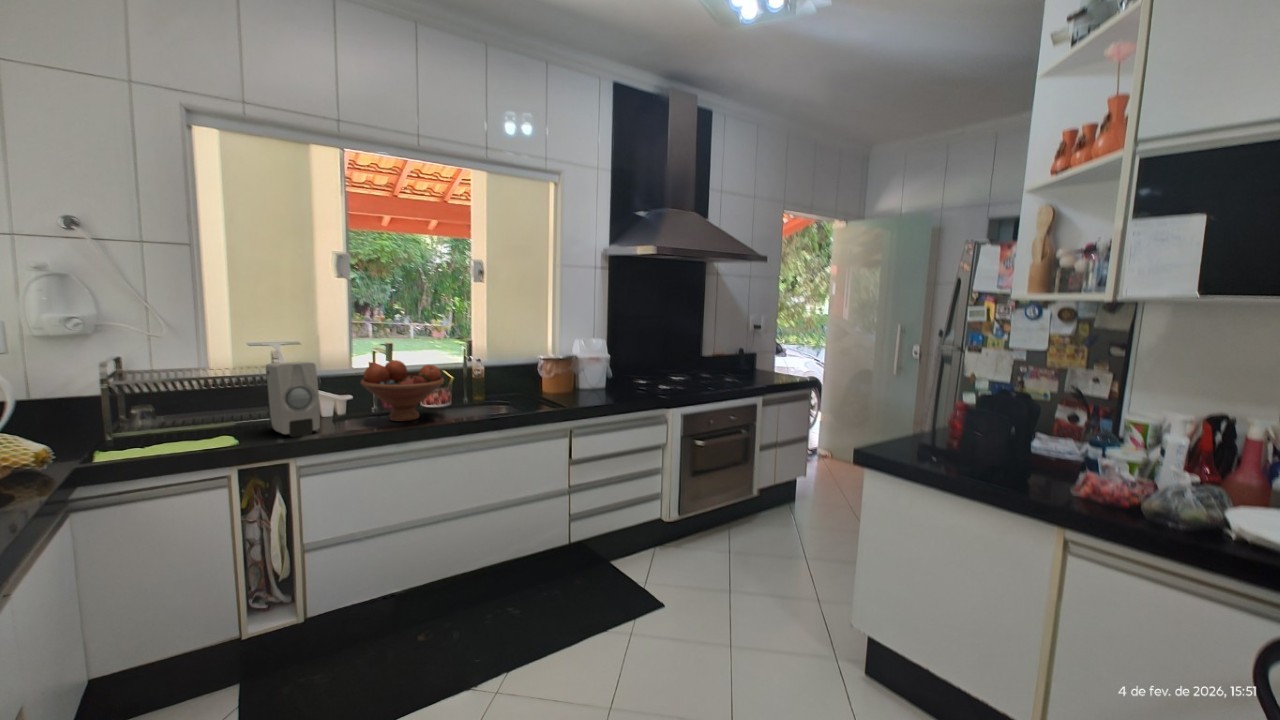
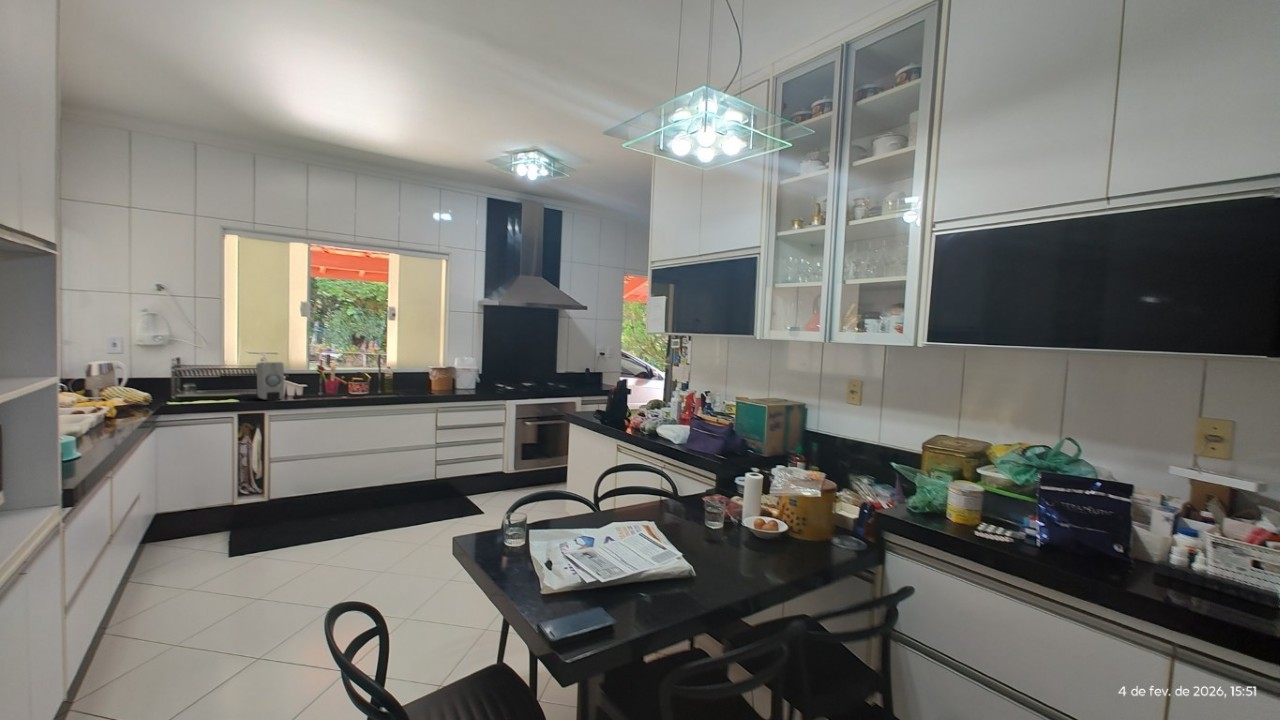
fruit bowl: present [361,360,444,422] -> none [309,364,359,398]

